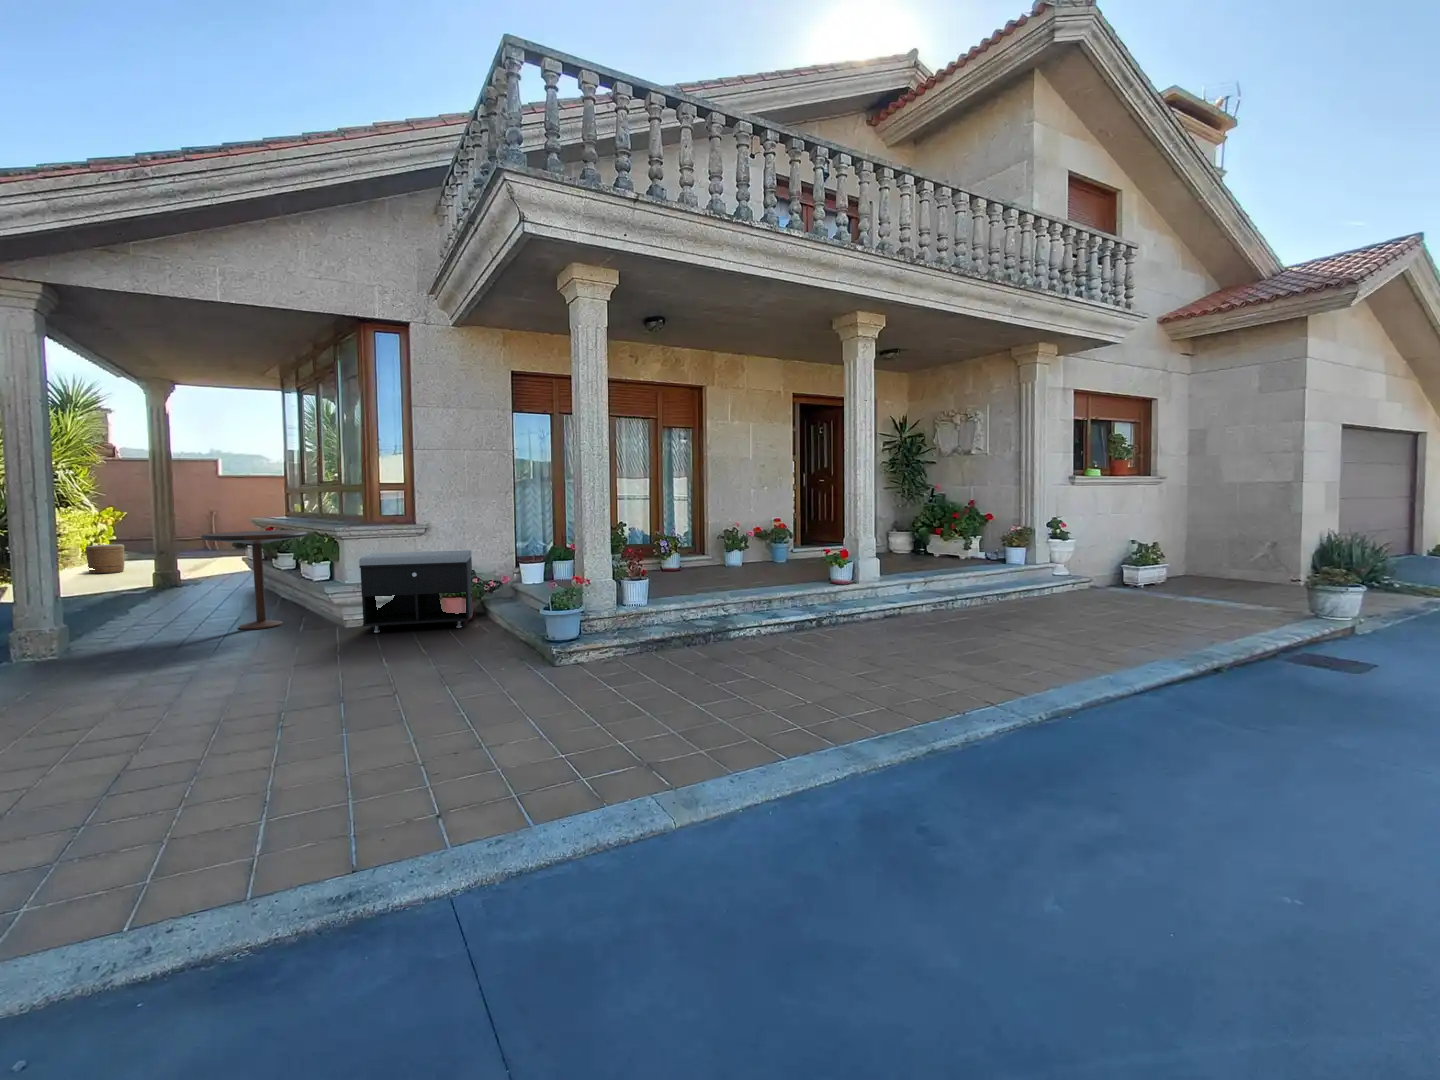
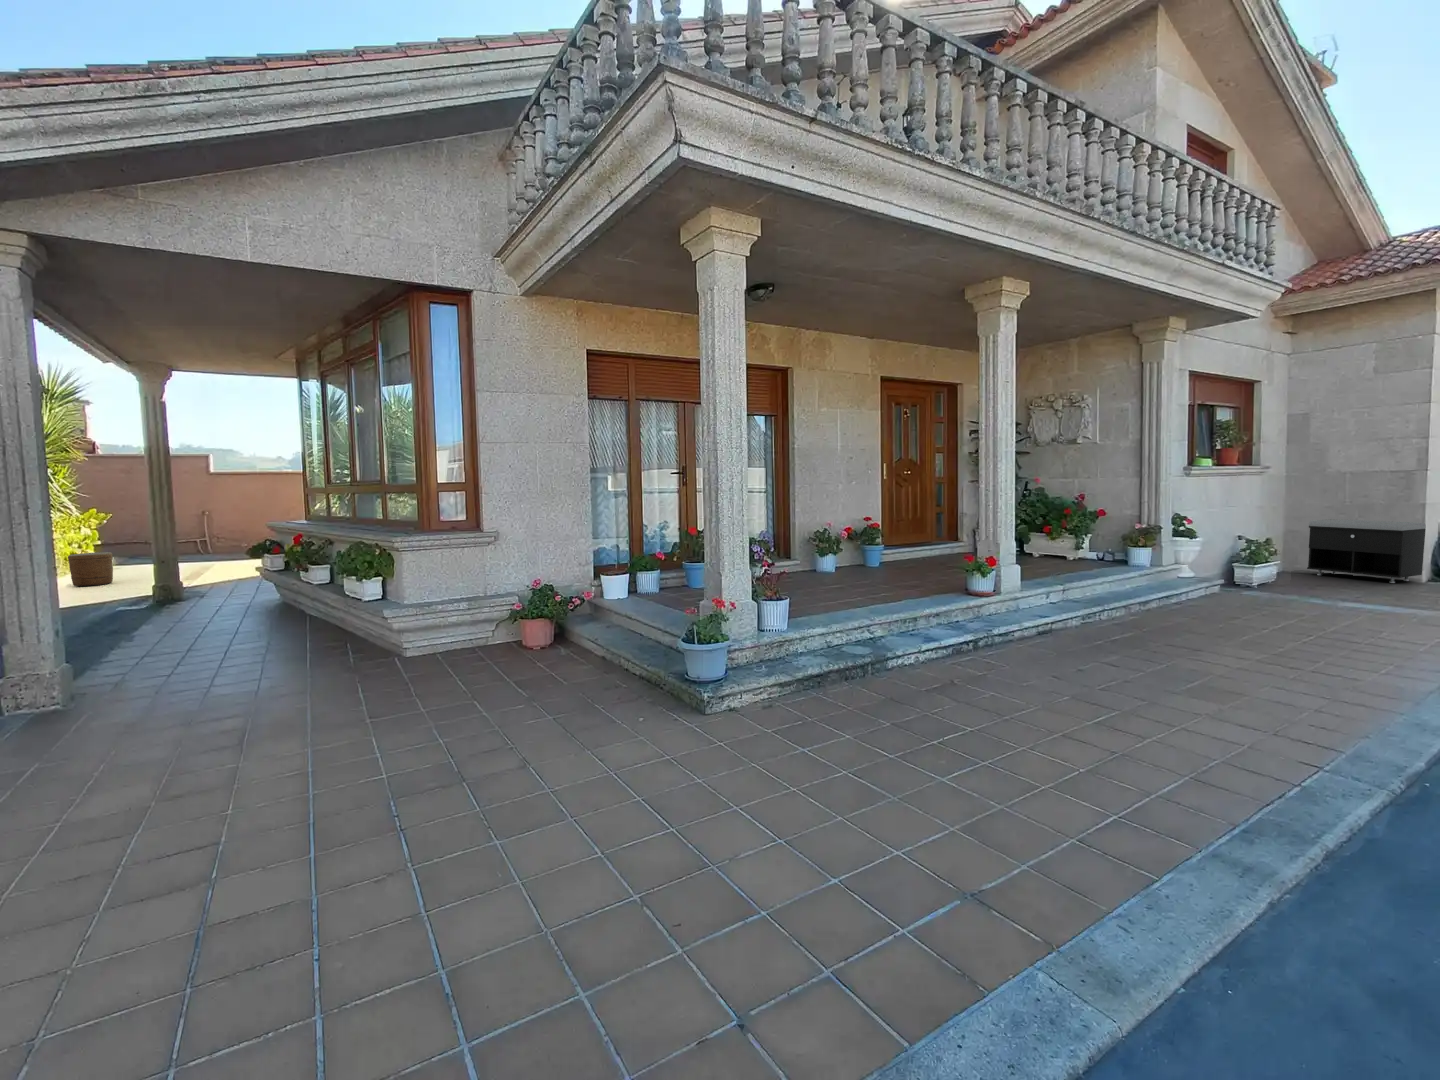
pedestal table: present [201,530,308,630] -> none [229,541,355,663]
storage bench: present [359,550,473,633] -> present [1307,519,1426,583]

